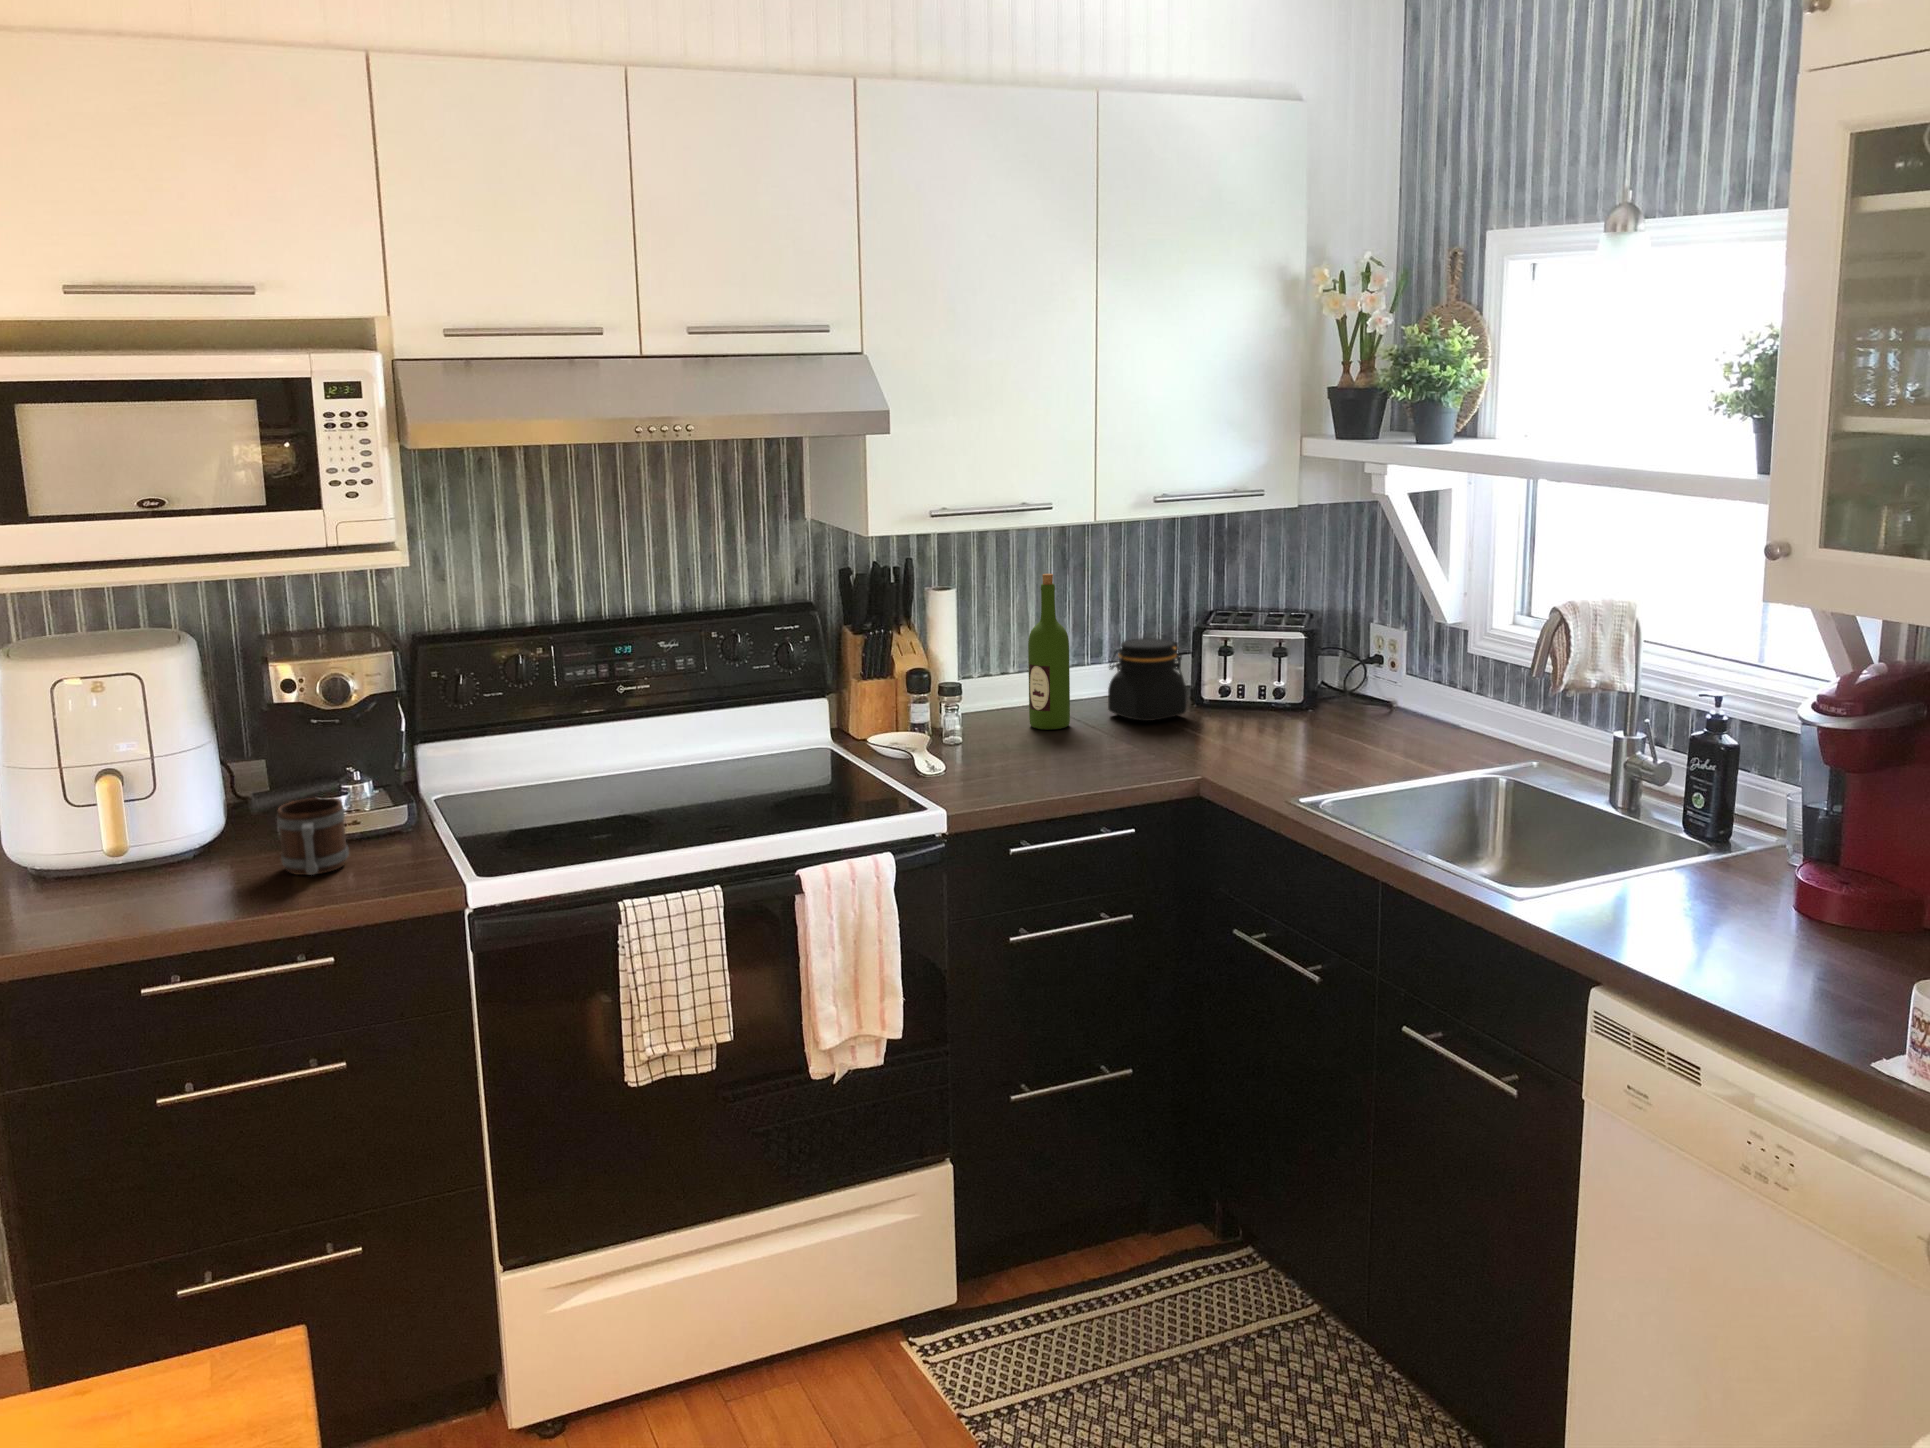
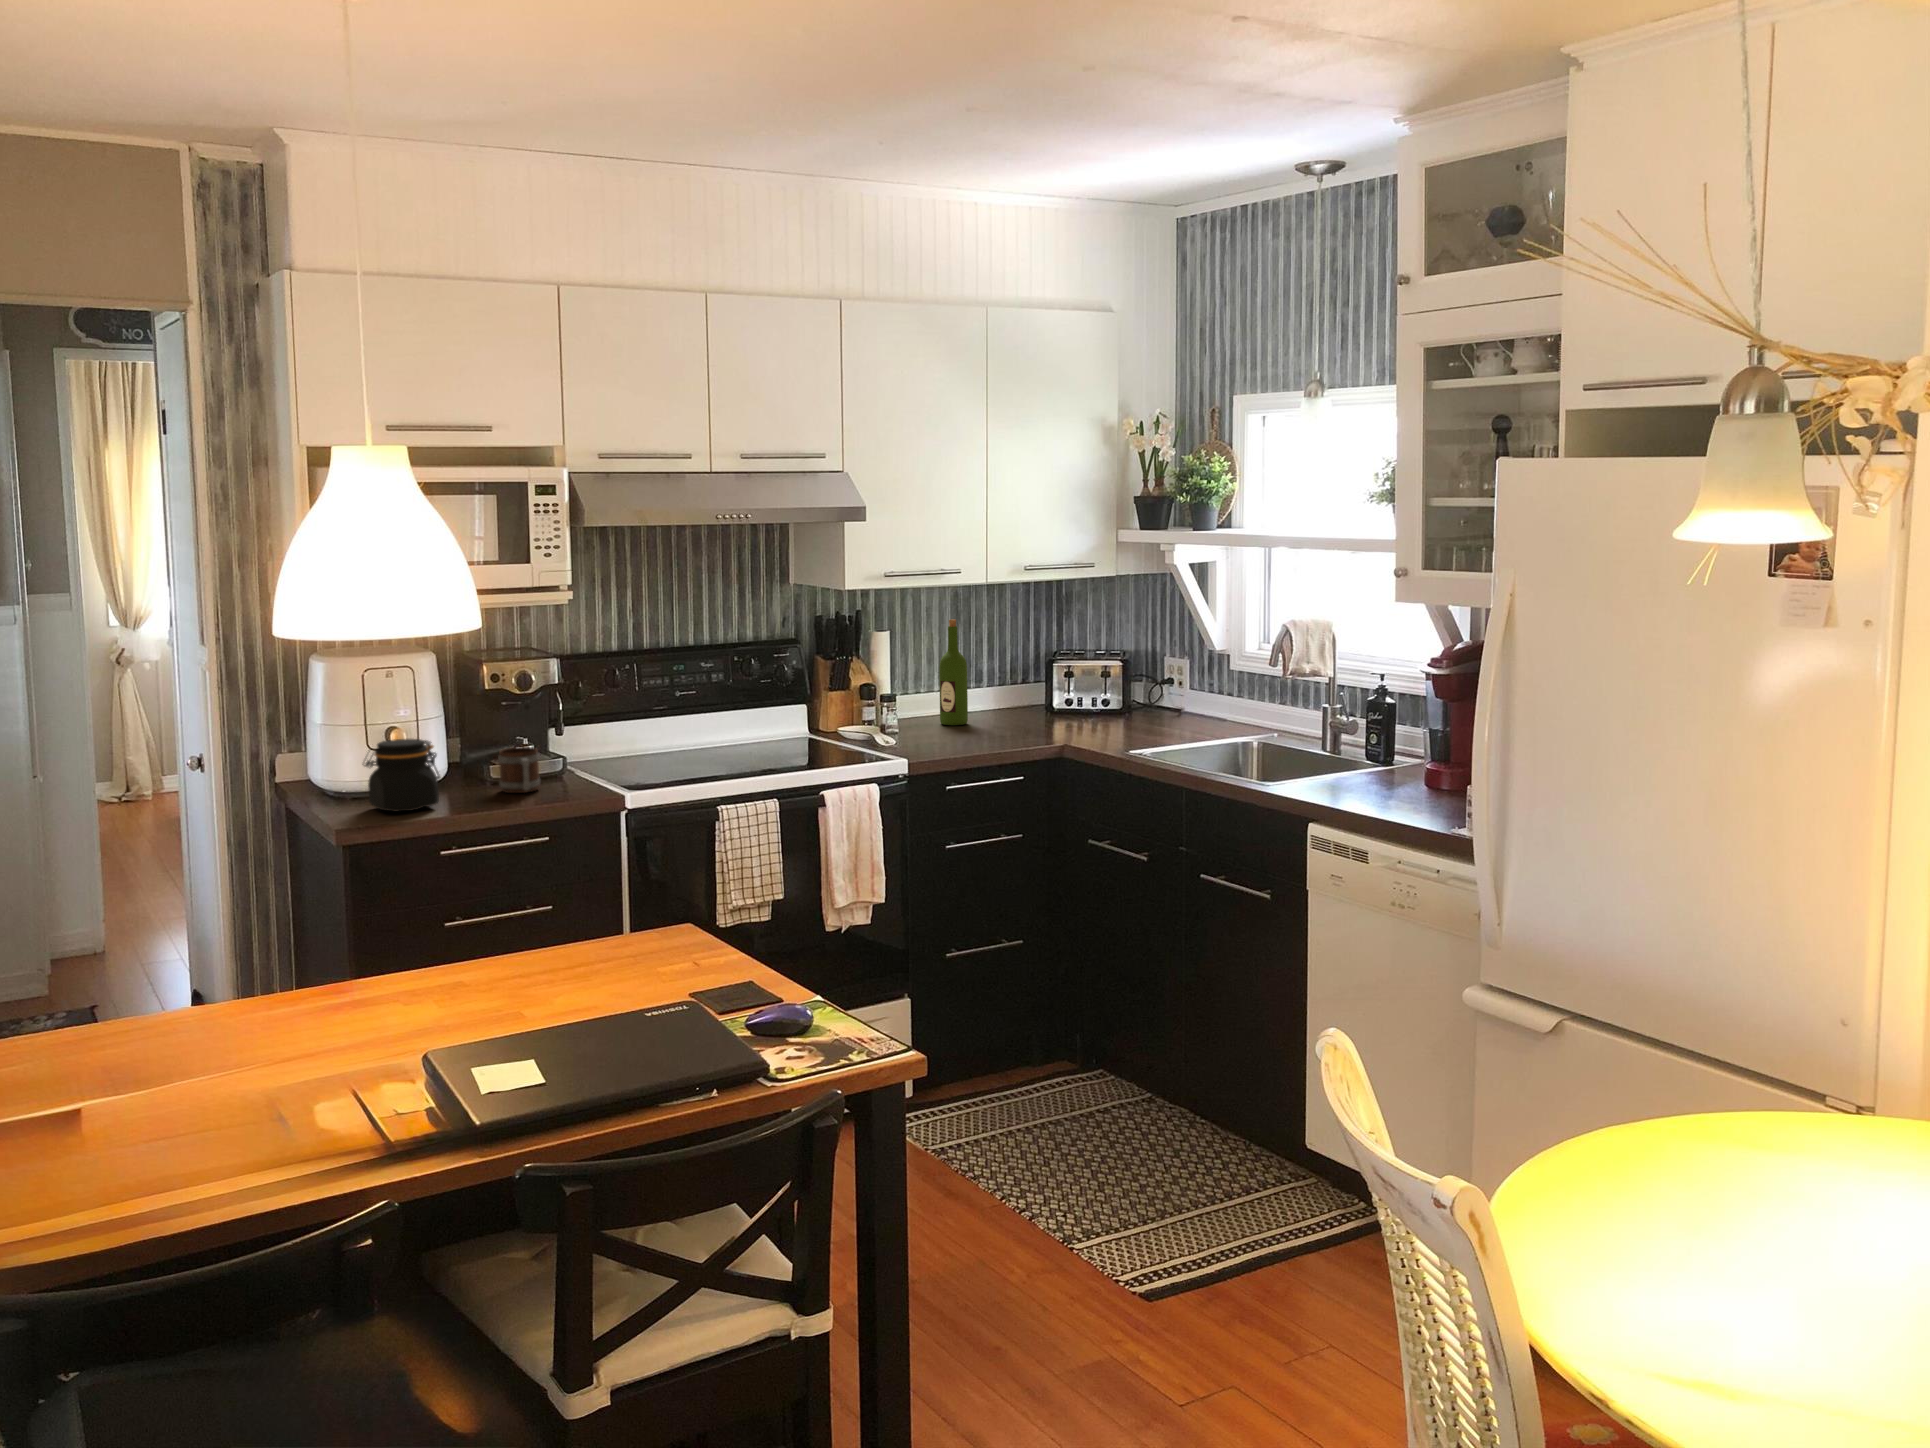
jar: present [1108,638,1187,721] -> present [364,739,440,812]

